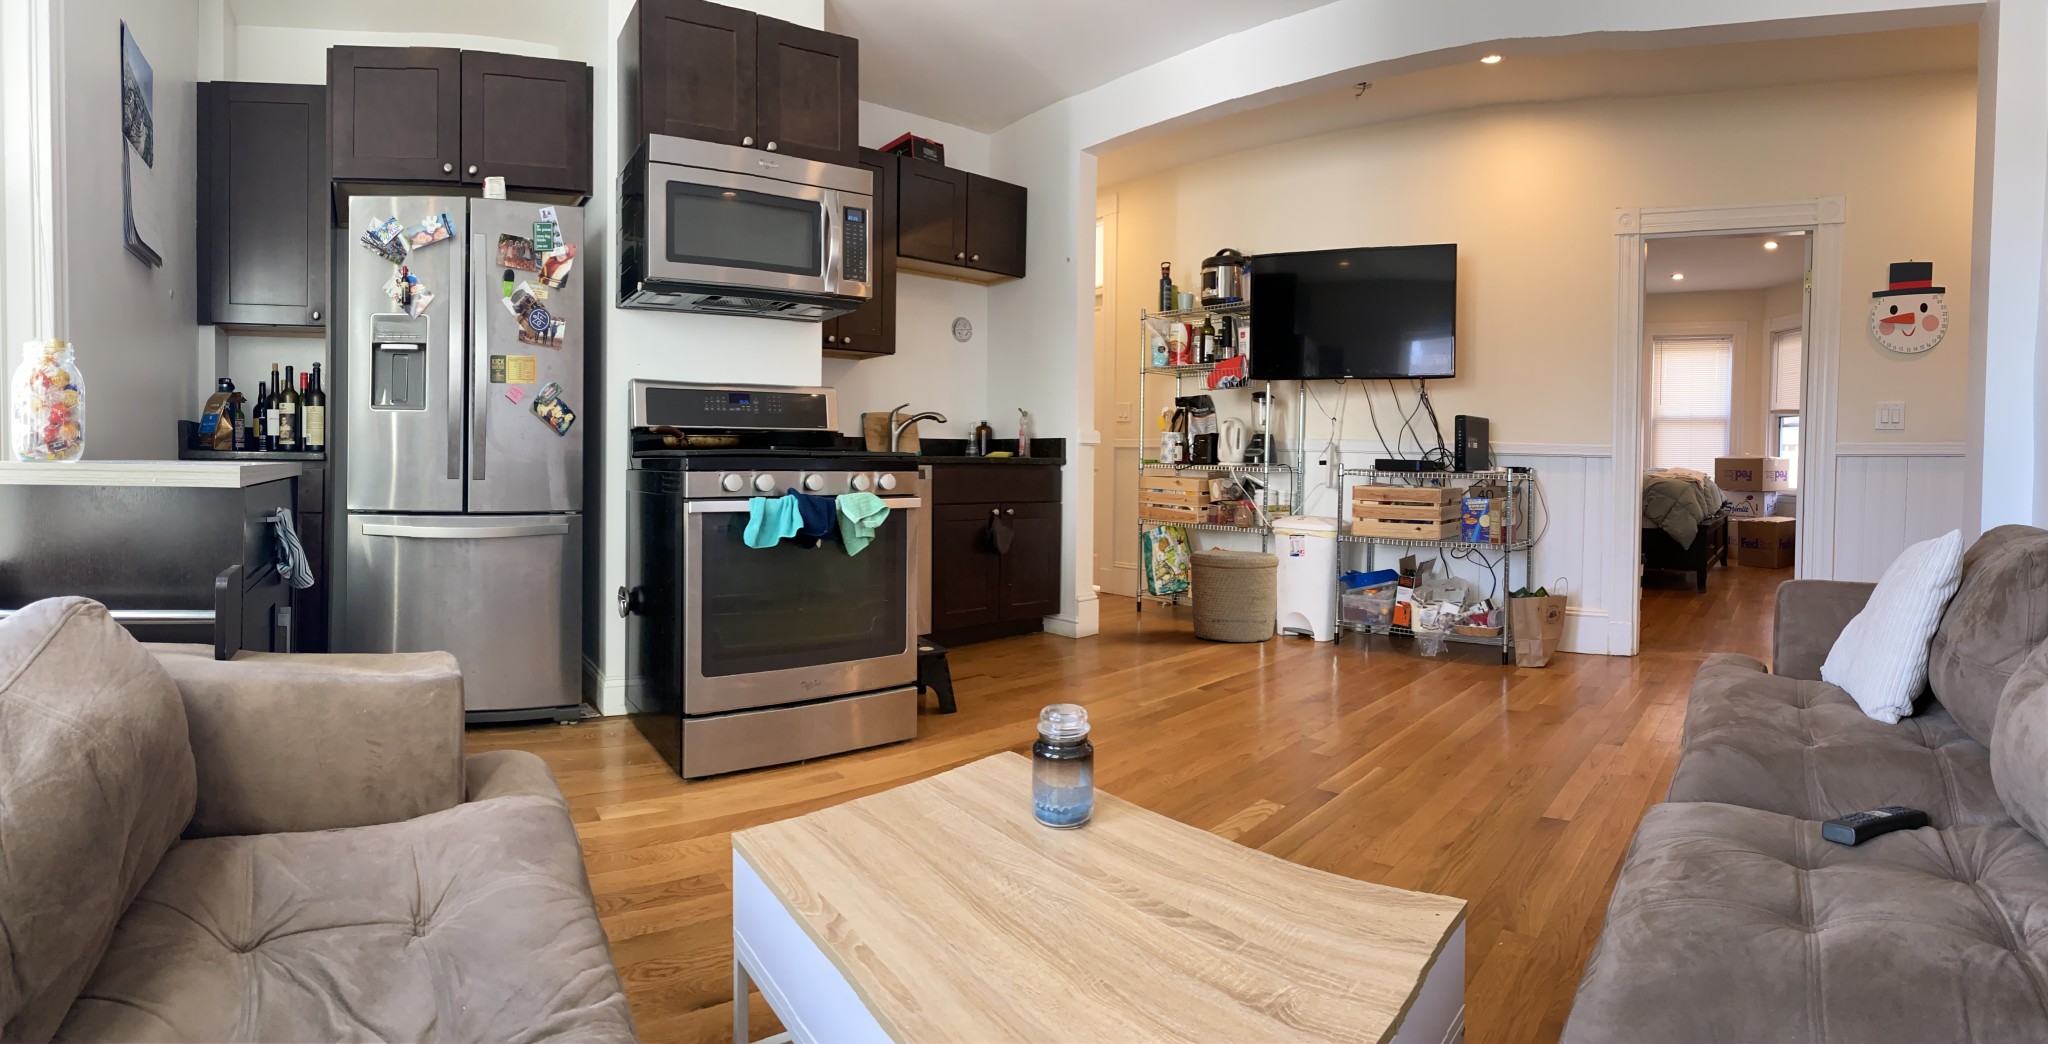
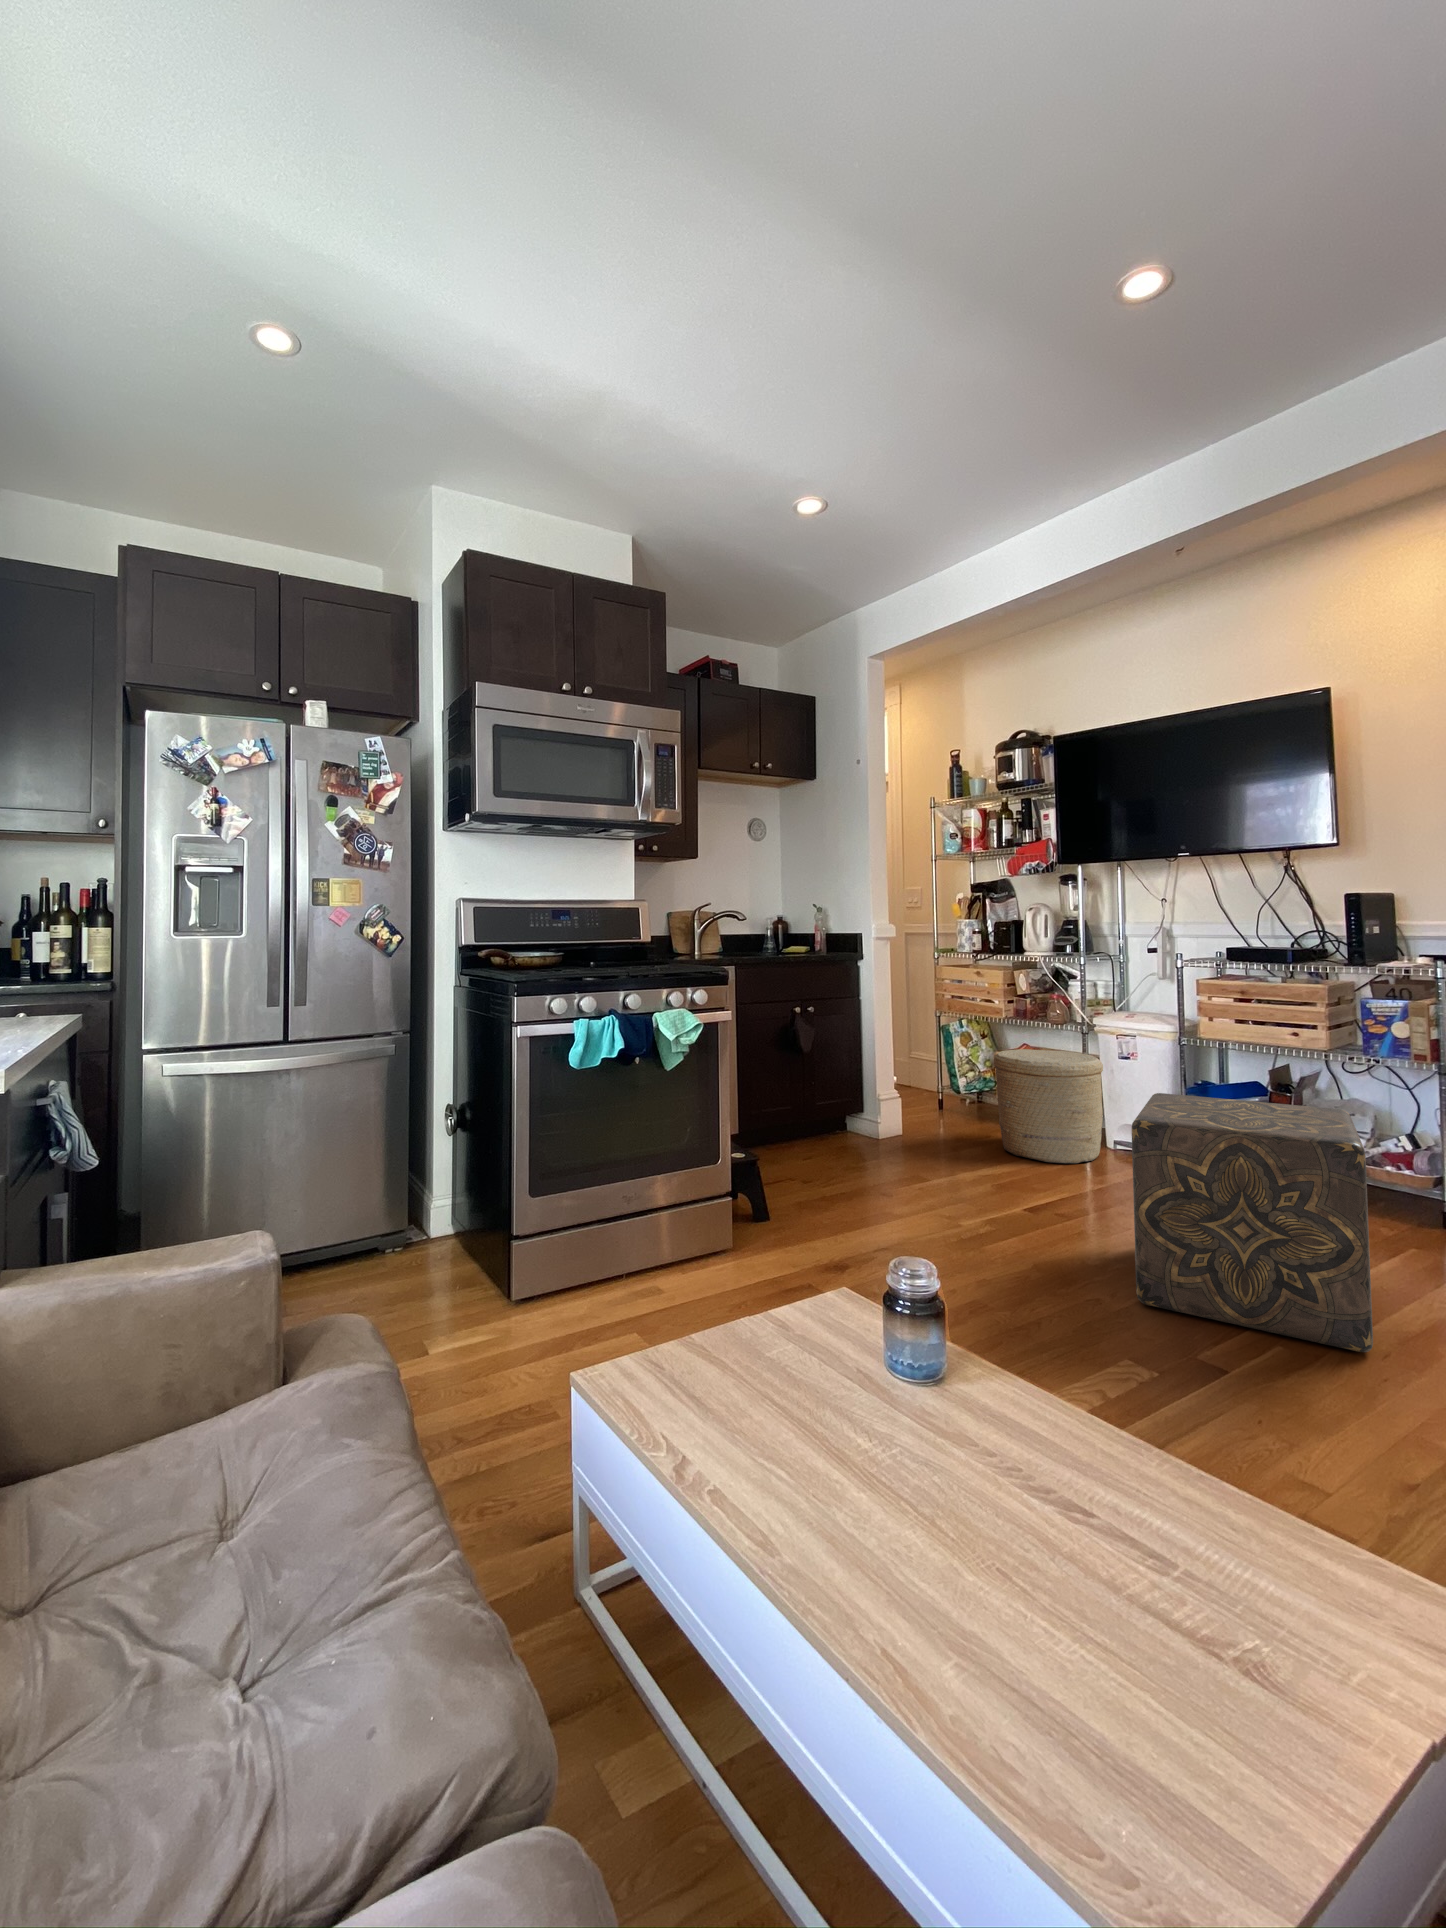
ottoman: none [1286,563,1427,704] -> present [1132,1093,1373,1352]

